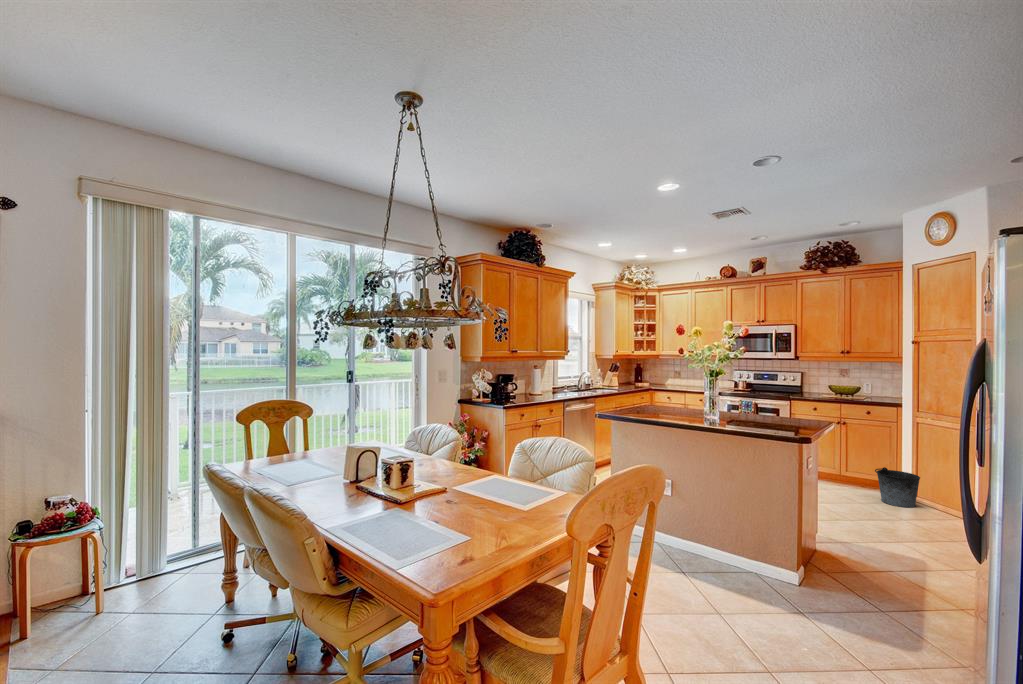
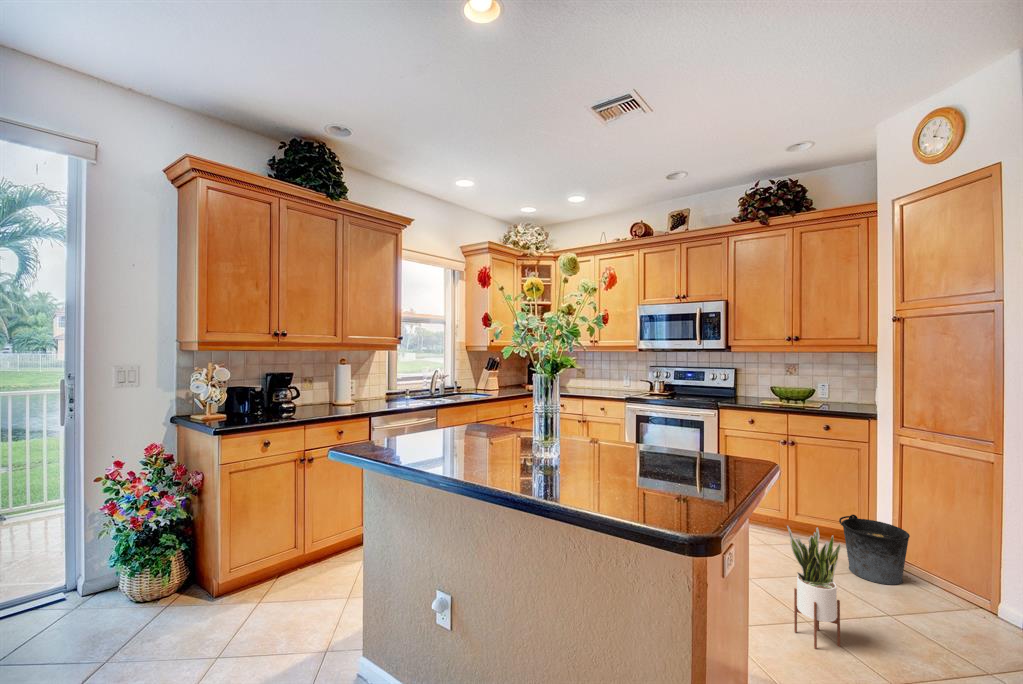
potted plant: none [838,462,870,528] -> present [787,526,841,649]

